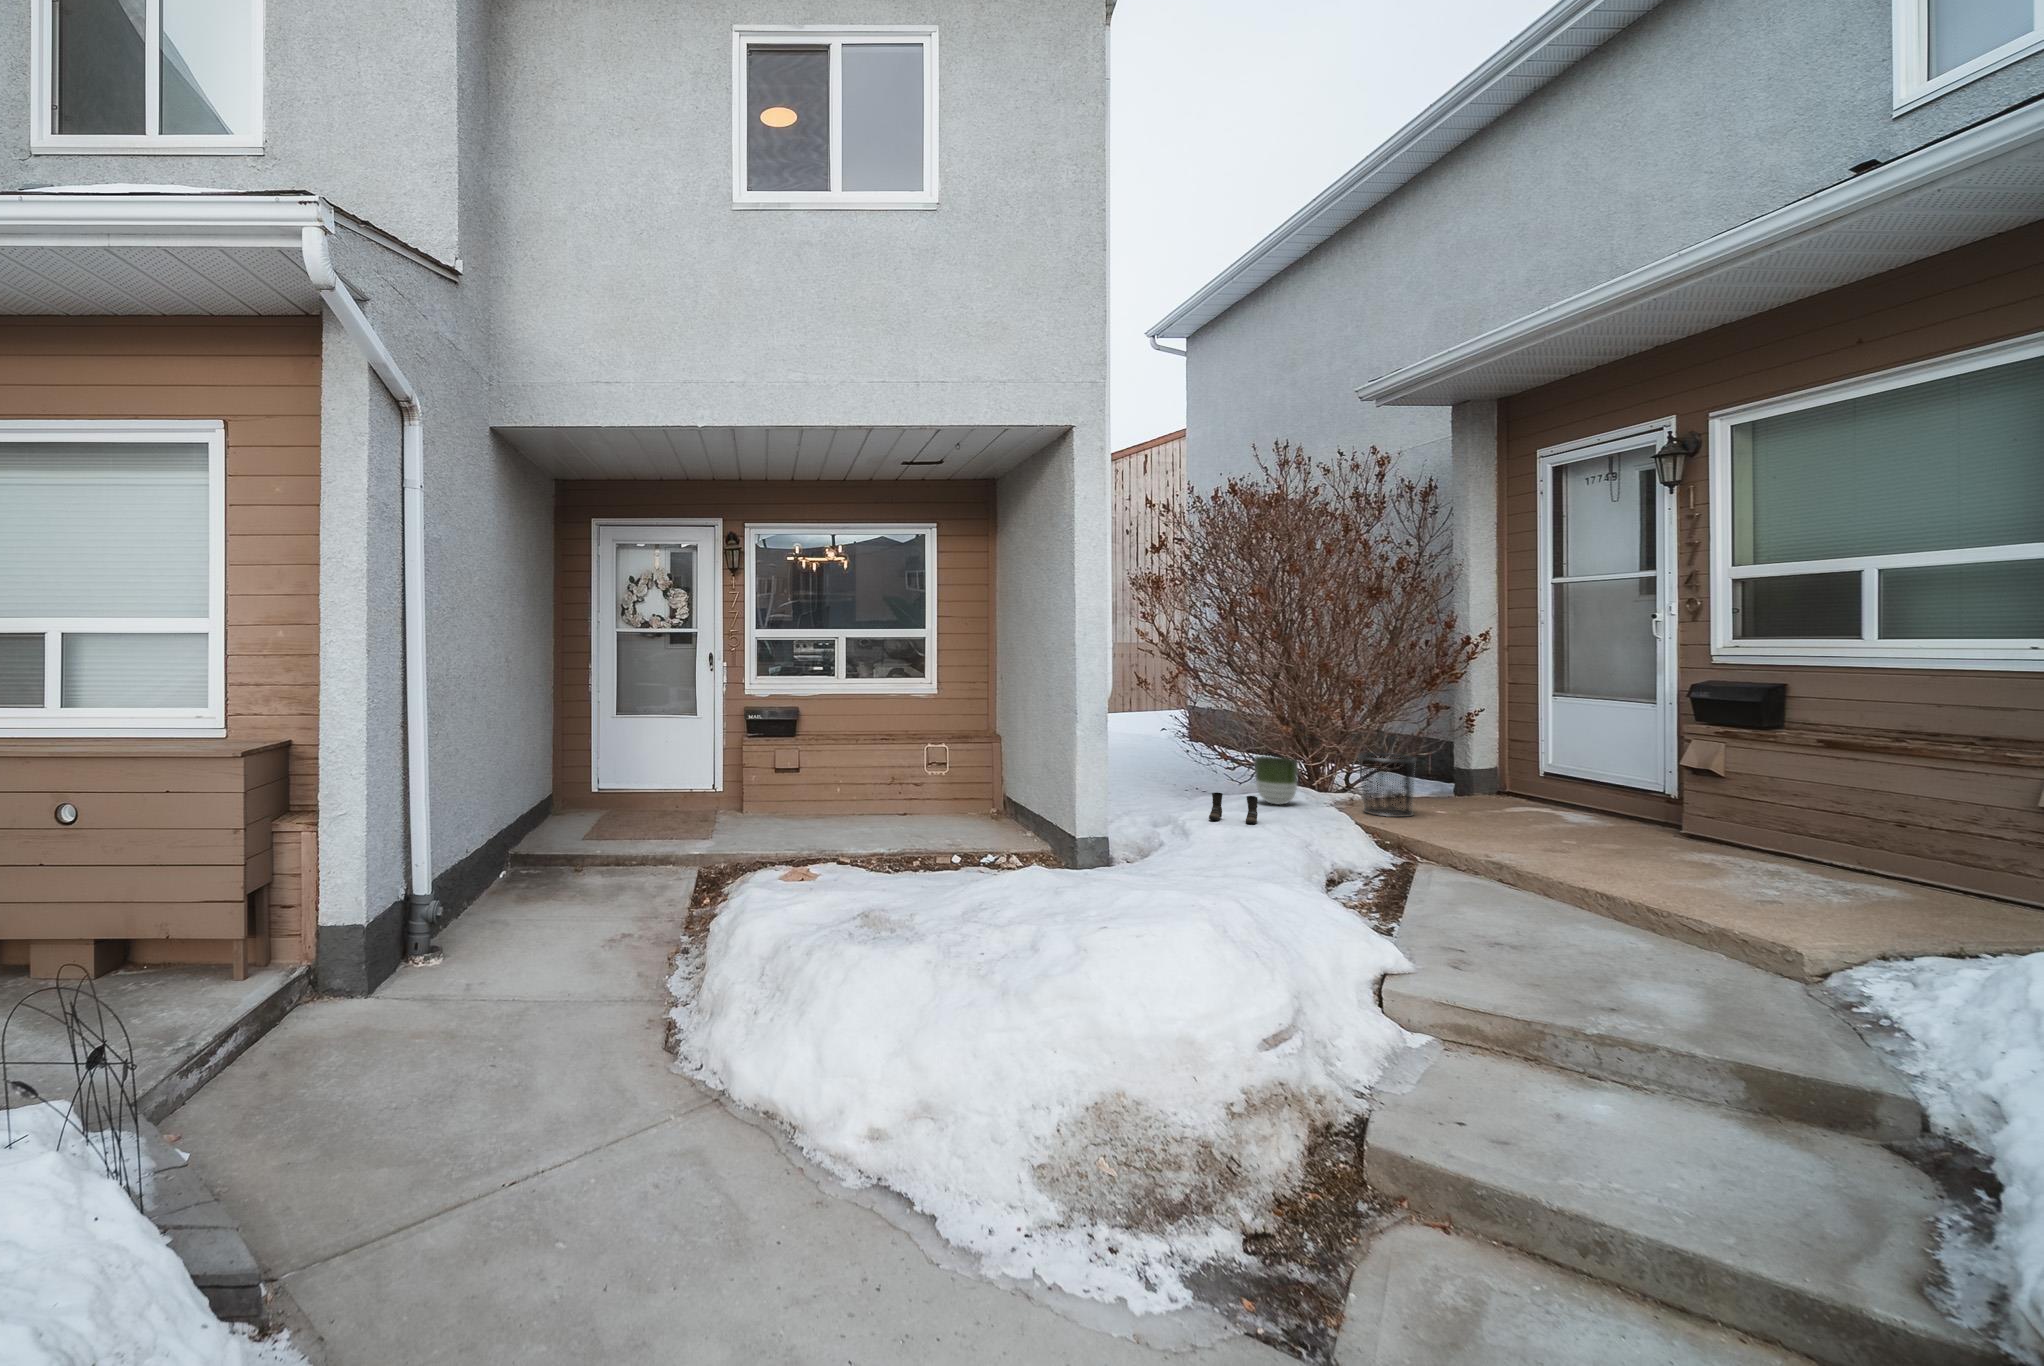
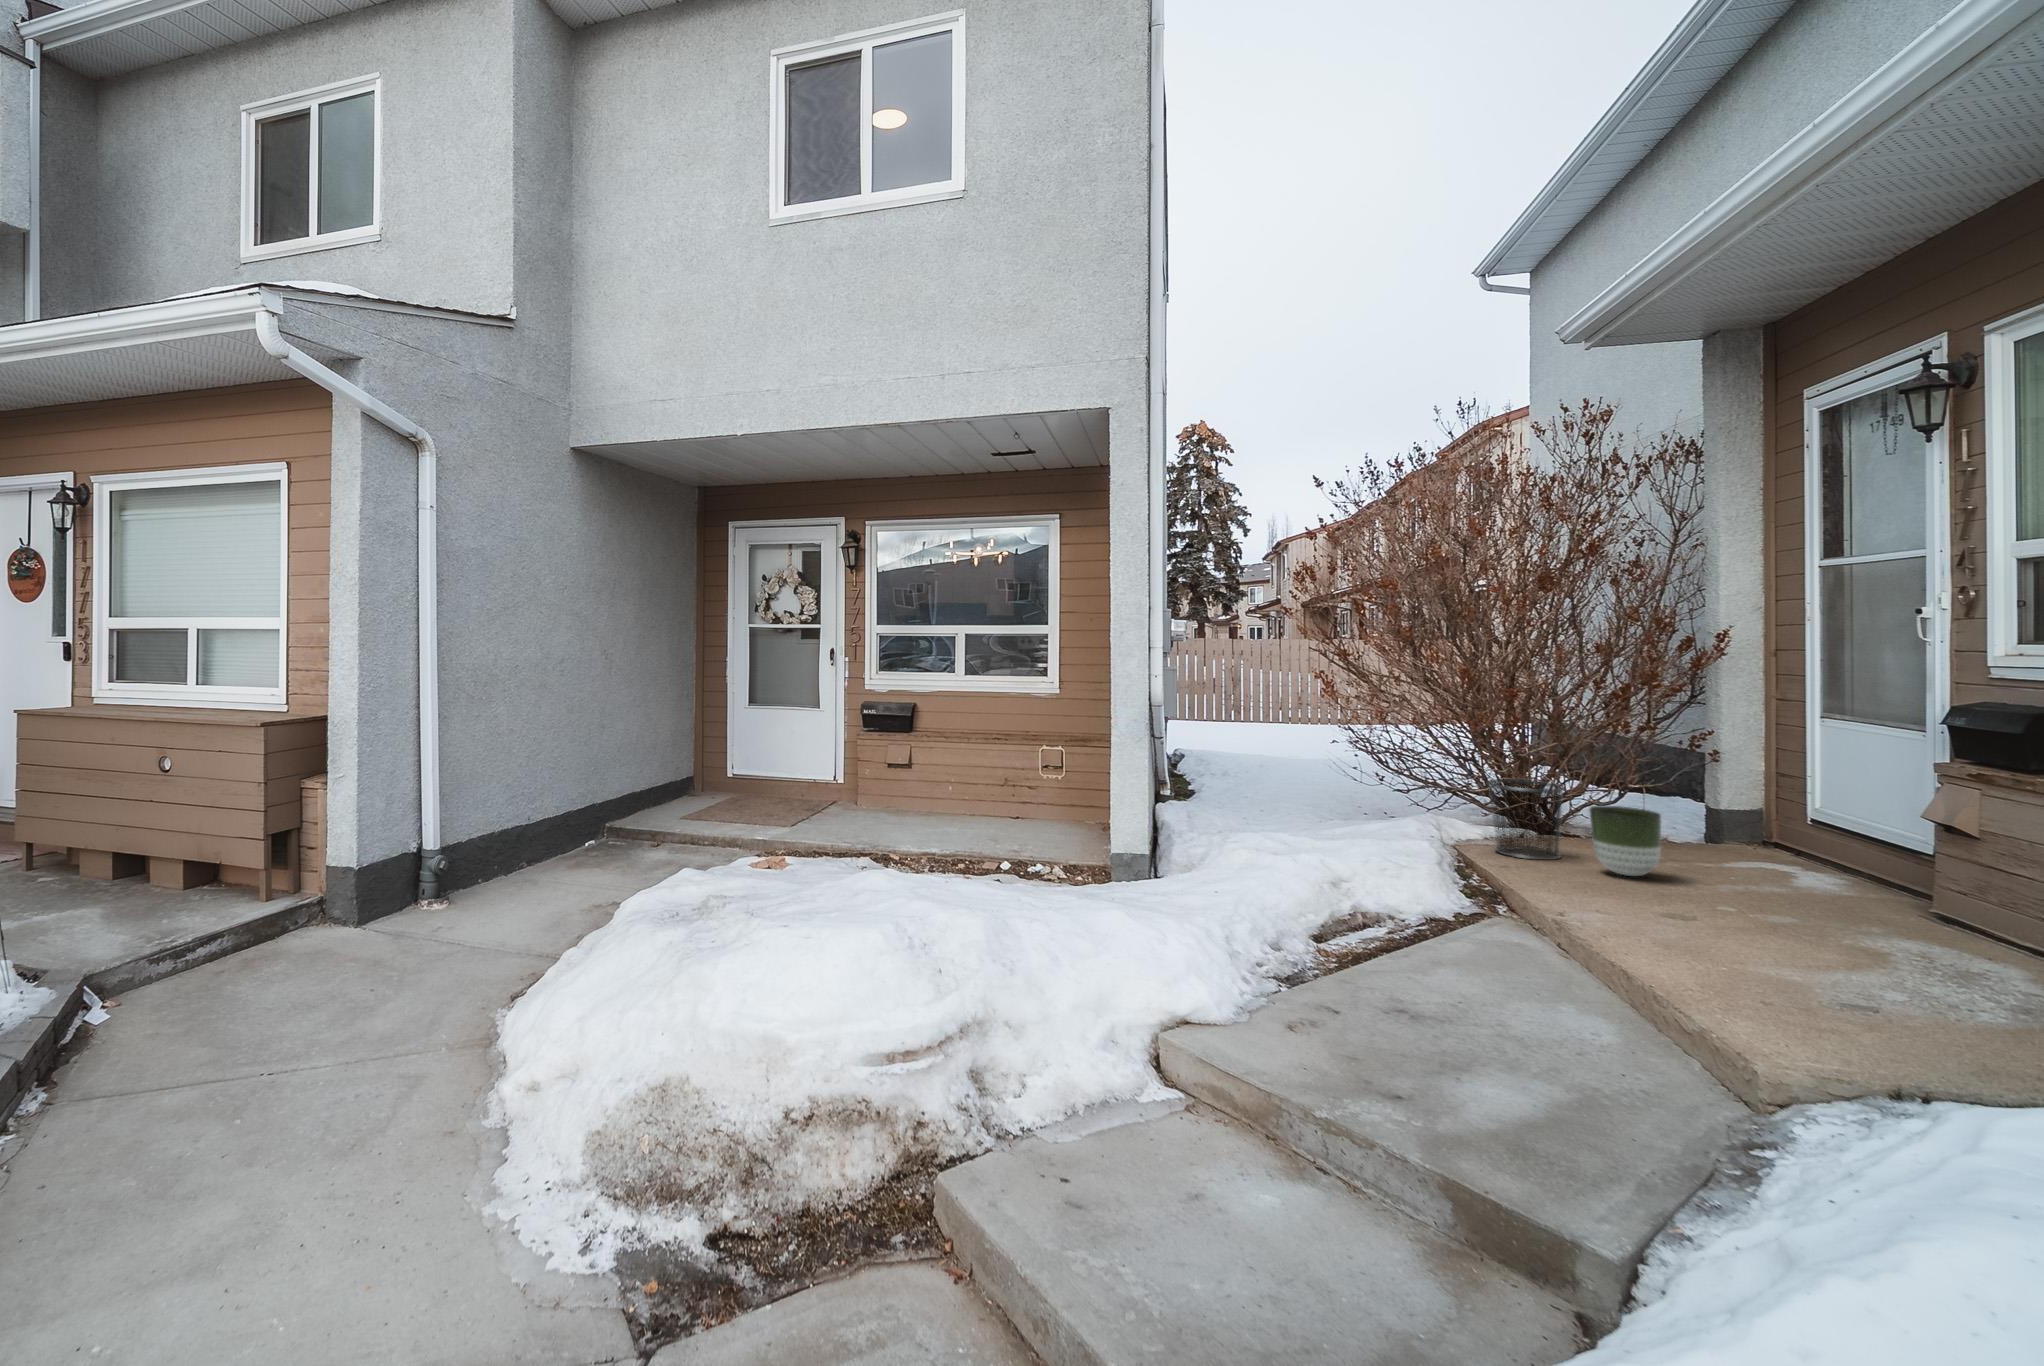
planter: present [1254,756,1298,804] -> present [1589,806,1661,876]
boots: present [1209,792,1258,824] -> none [1274,814,1332,853]

